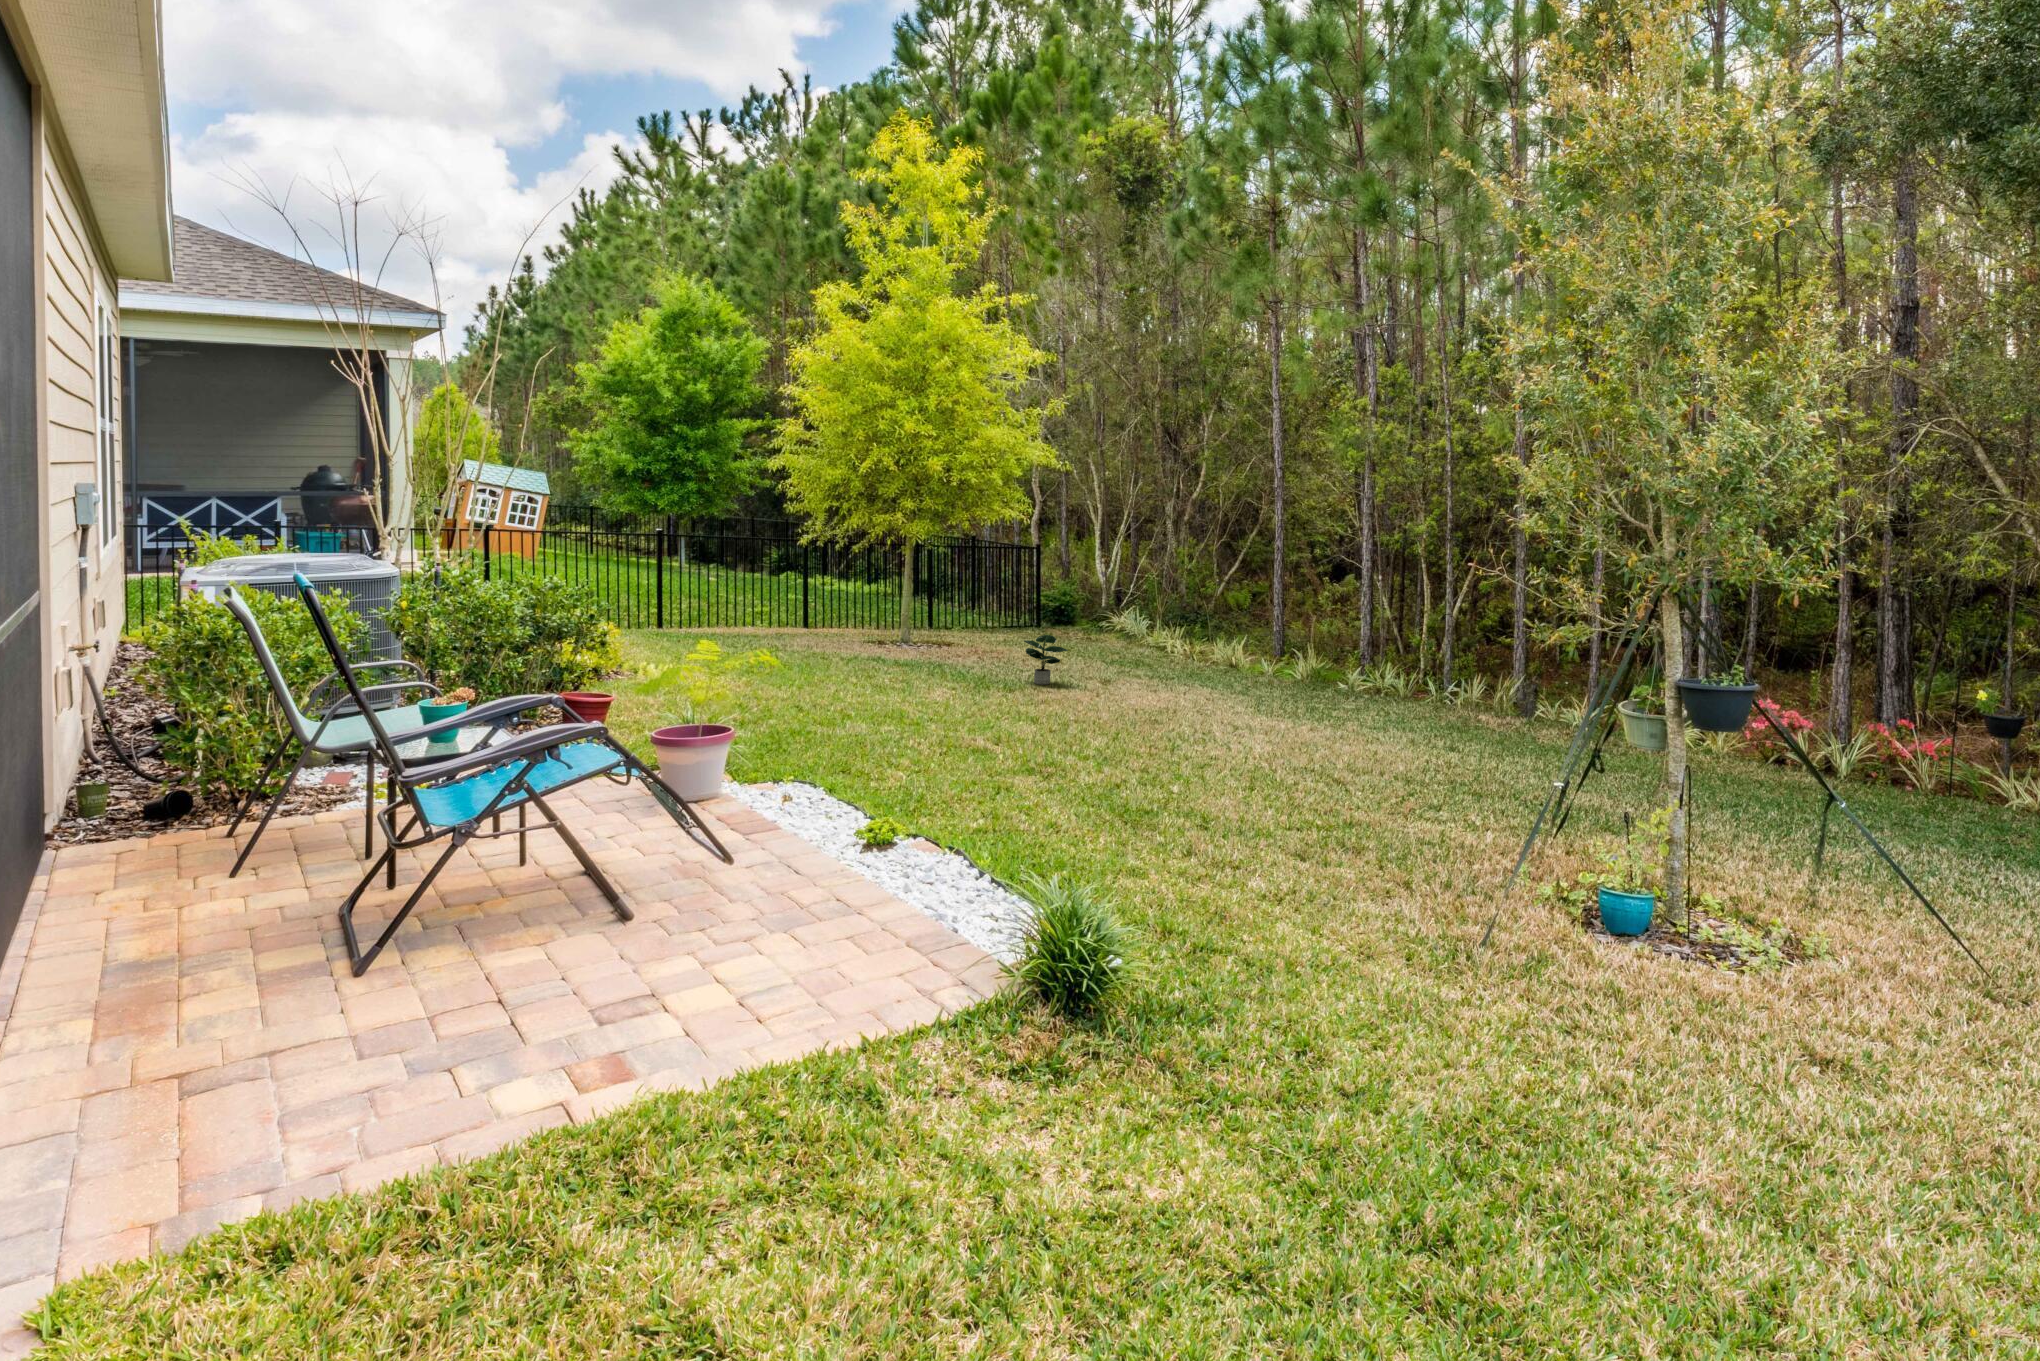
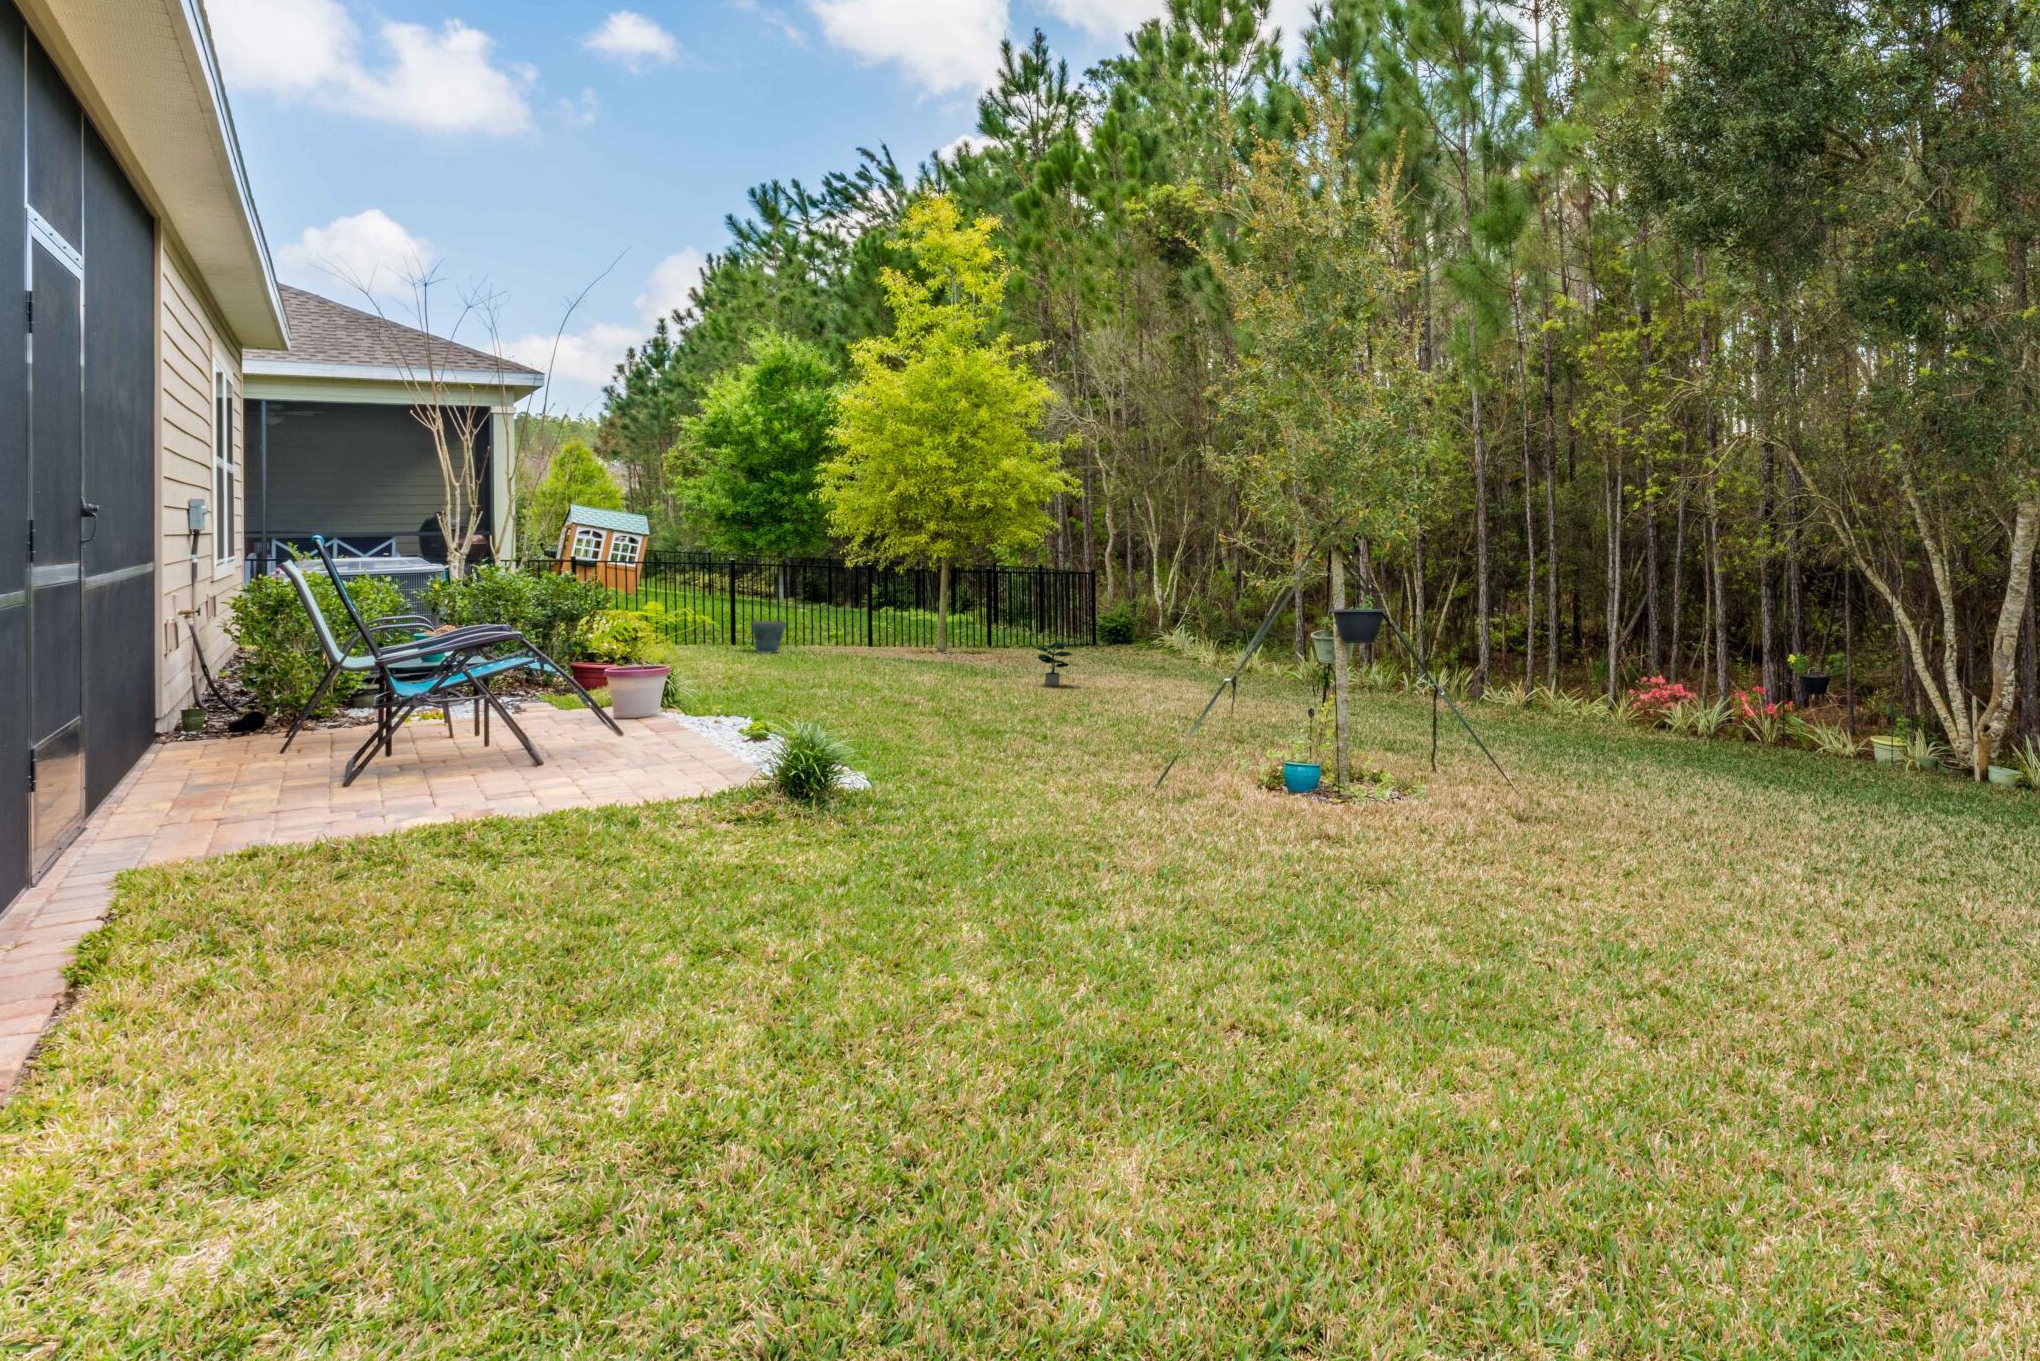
bucket: none [687,598,726,635] -> present [751,621,786,653]

